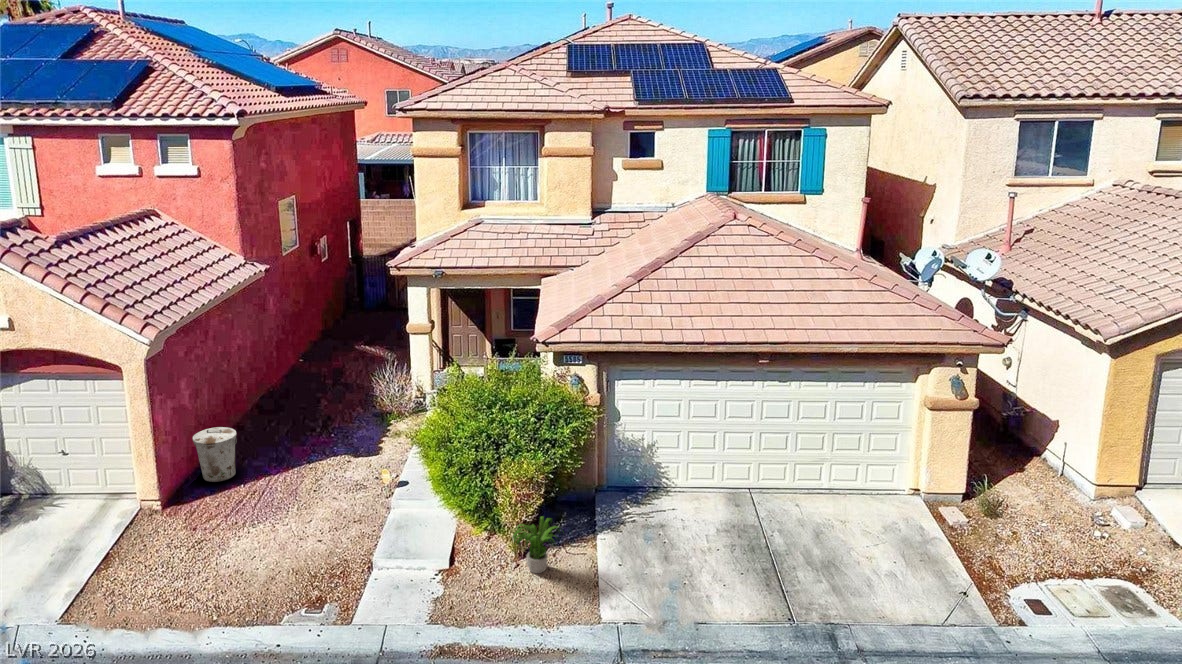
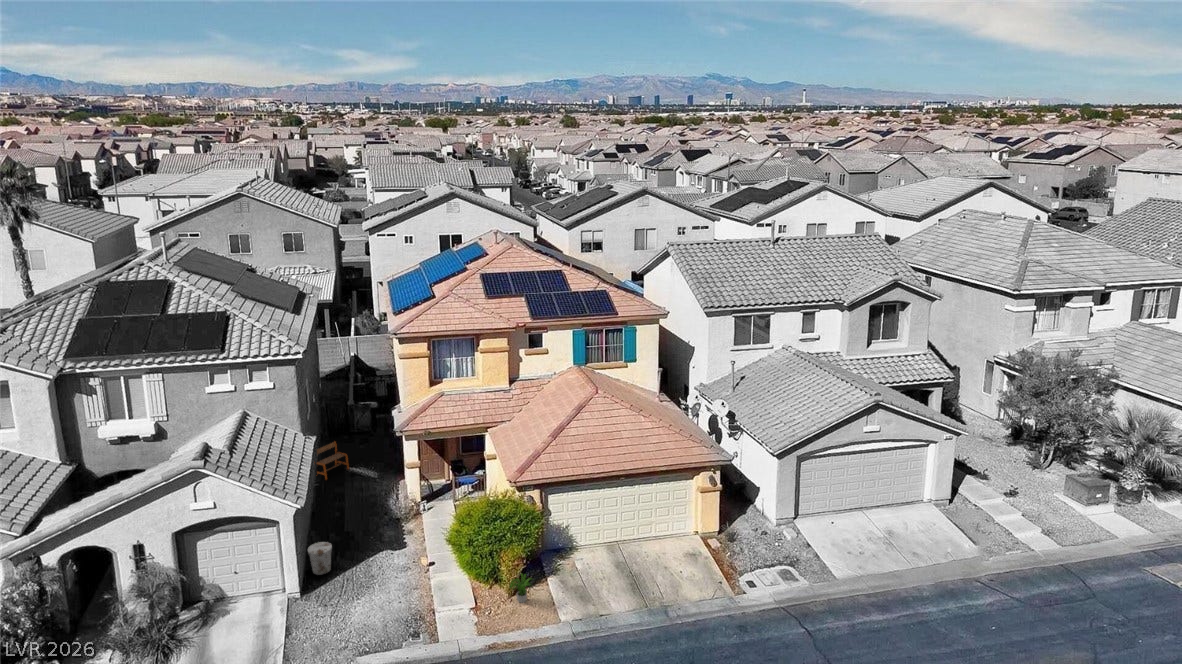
bench: none [293,301,350,356] -> present [316,442,349,479]

